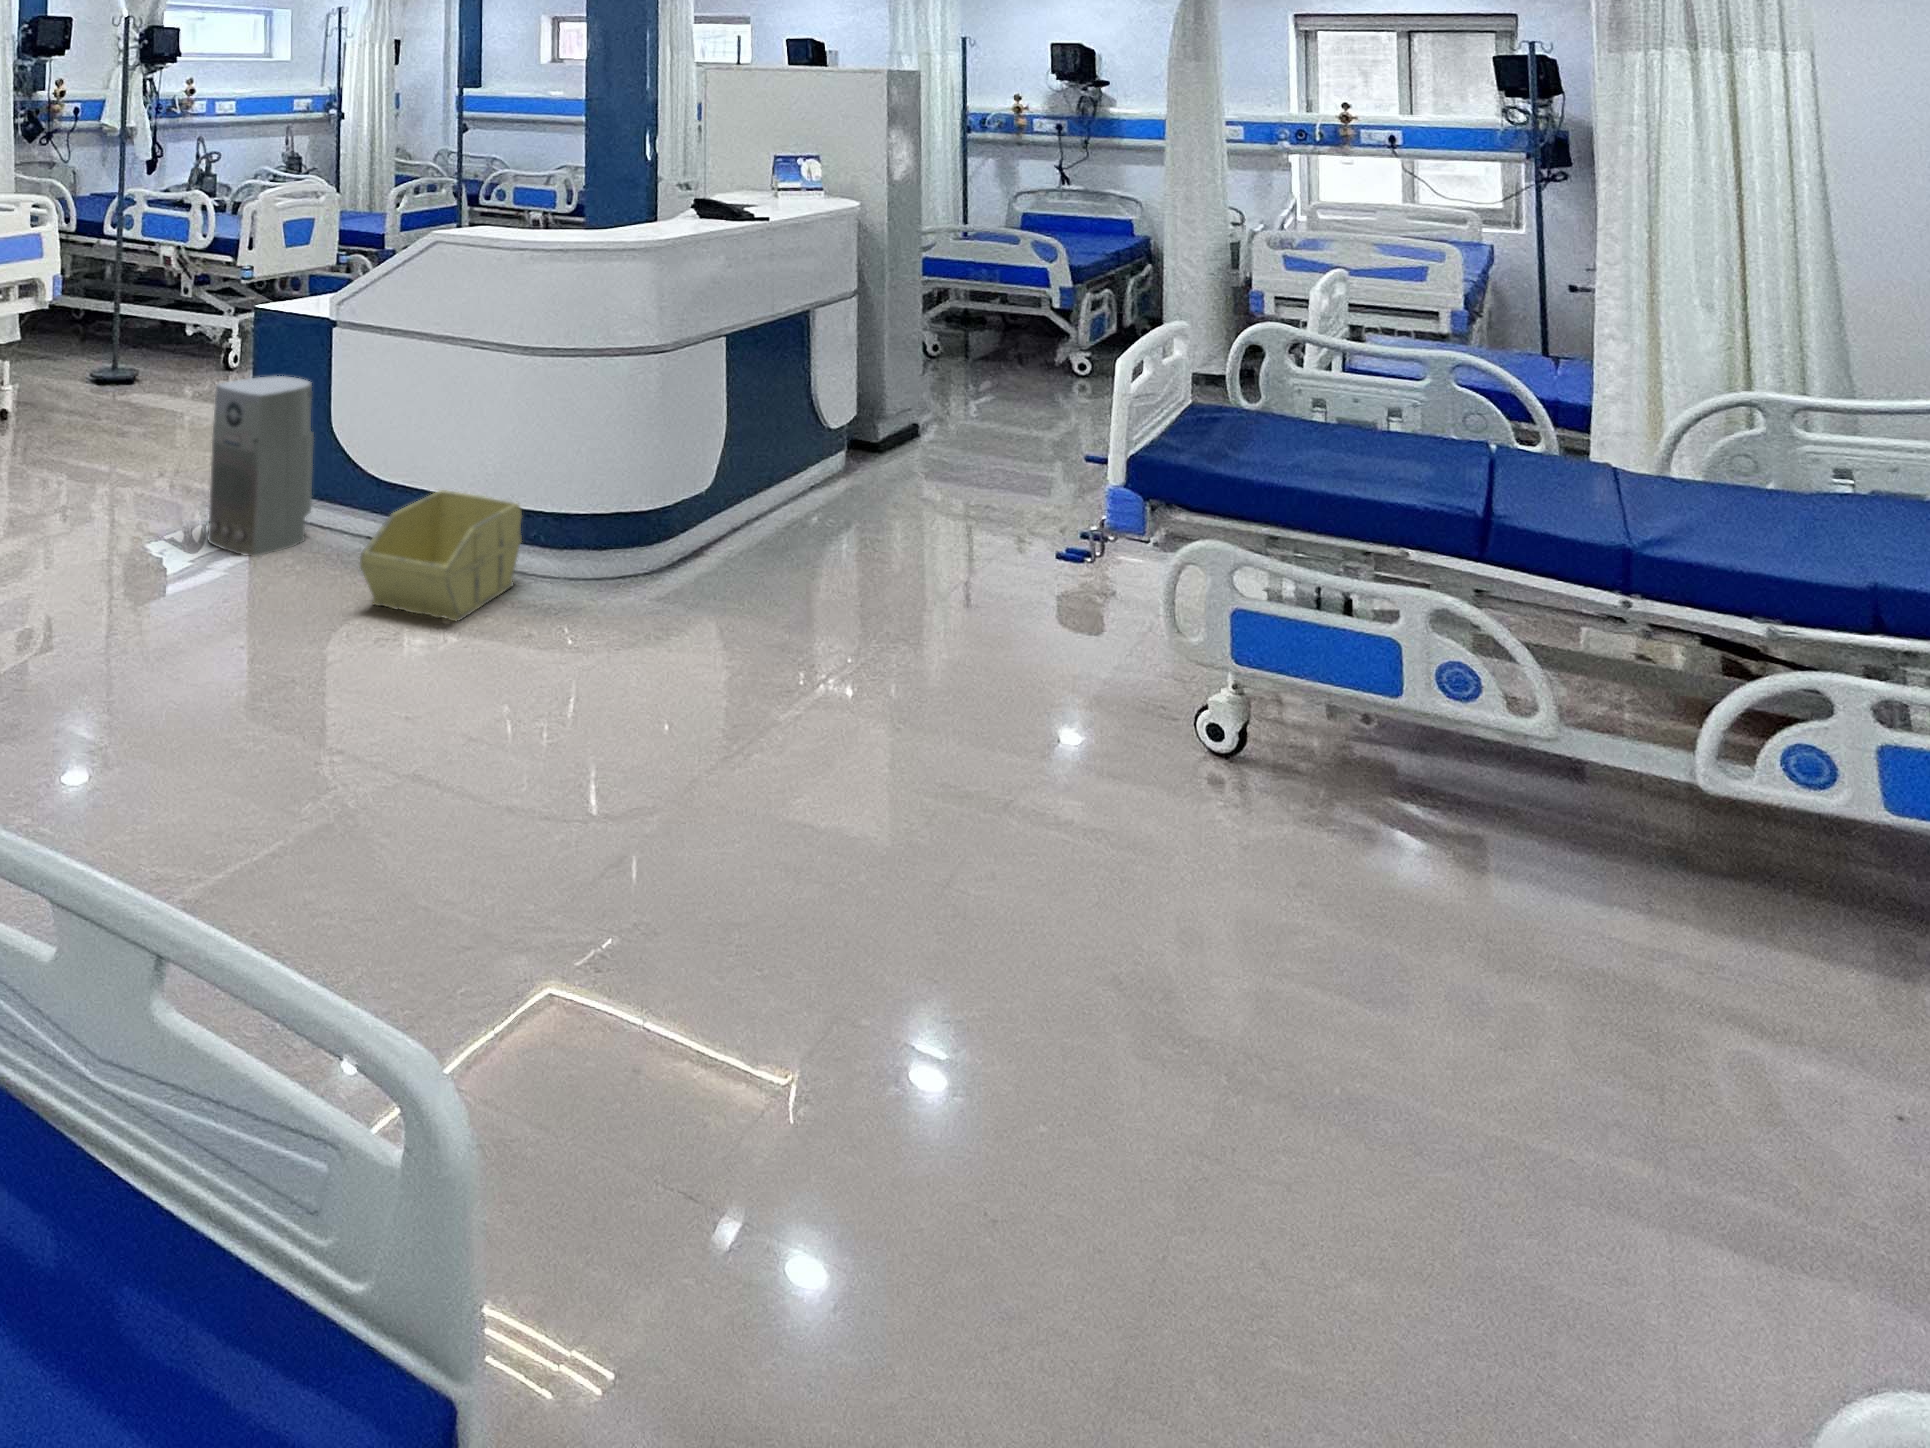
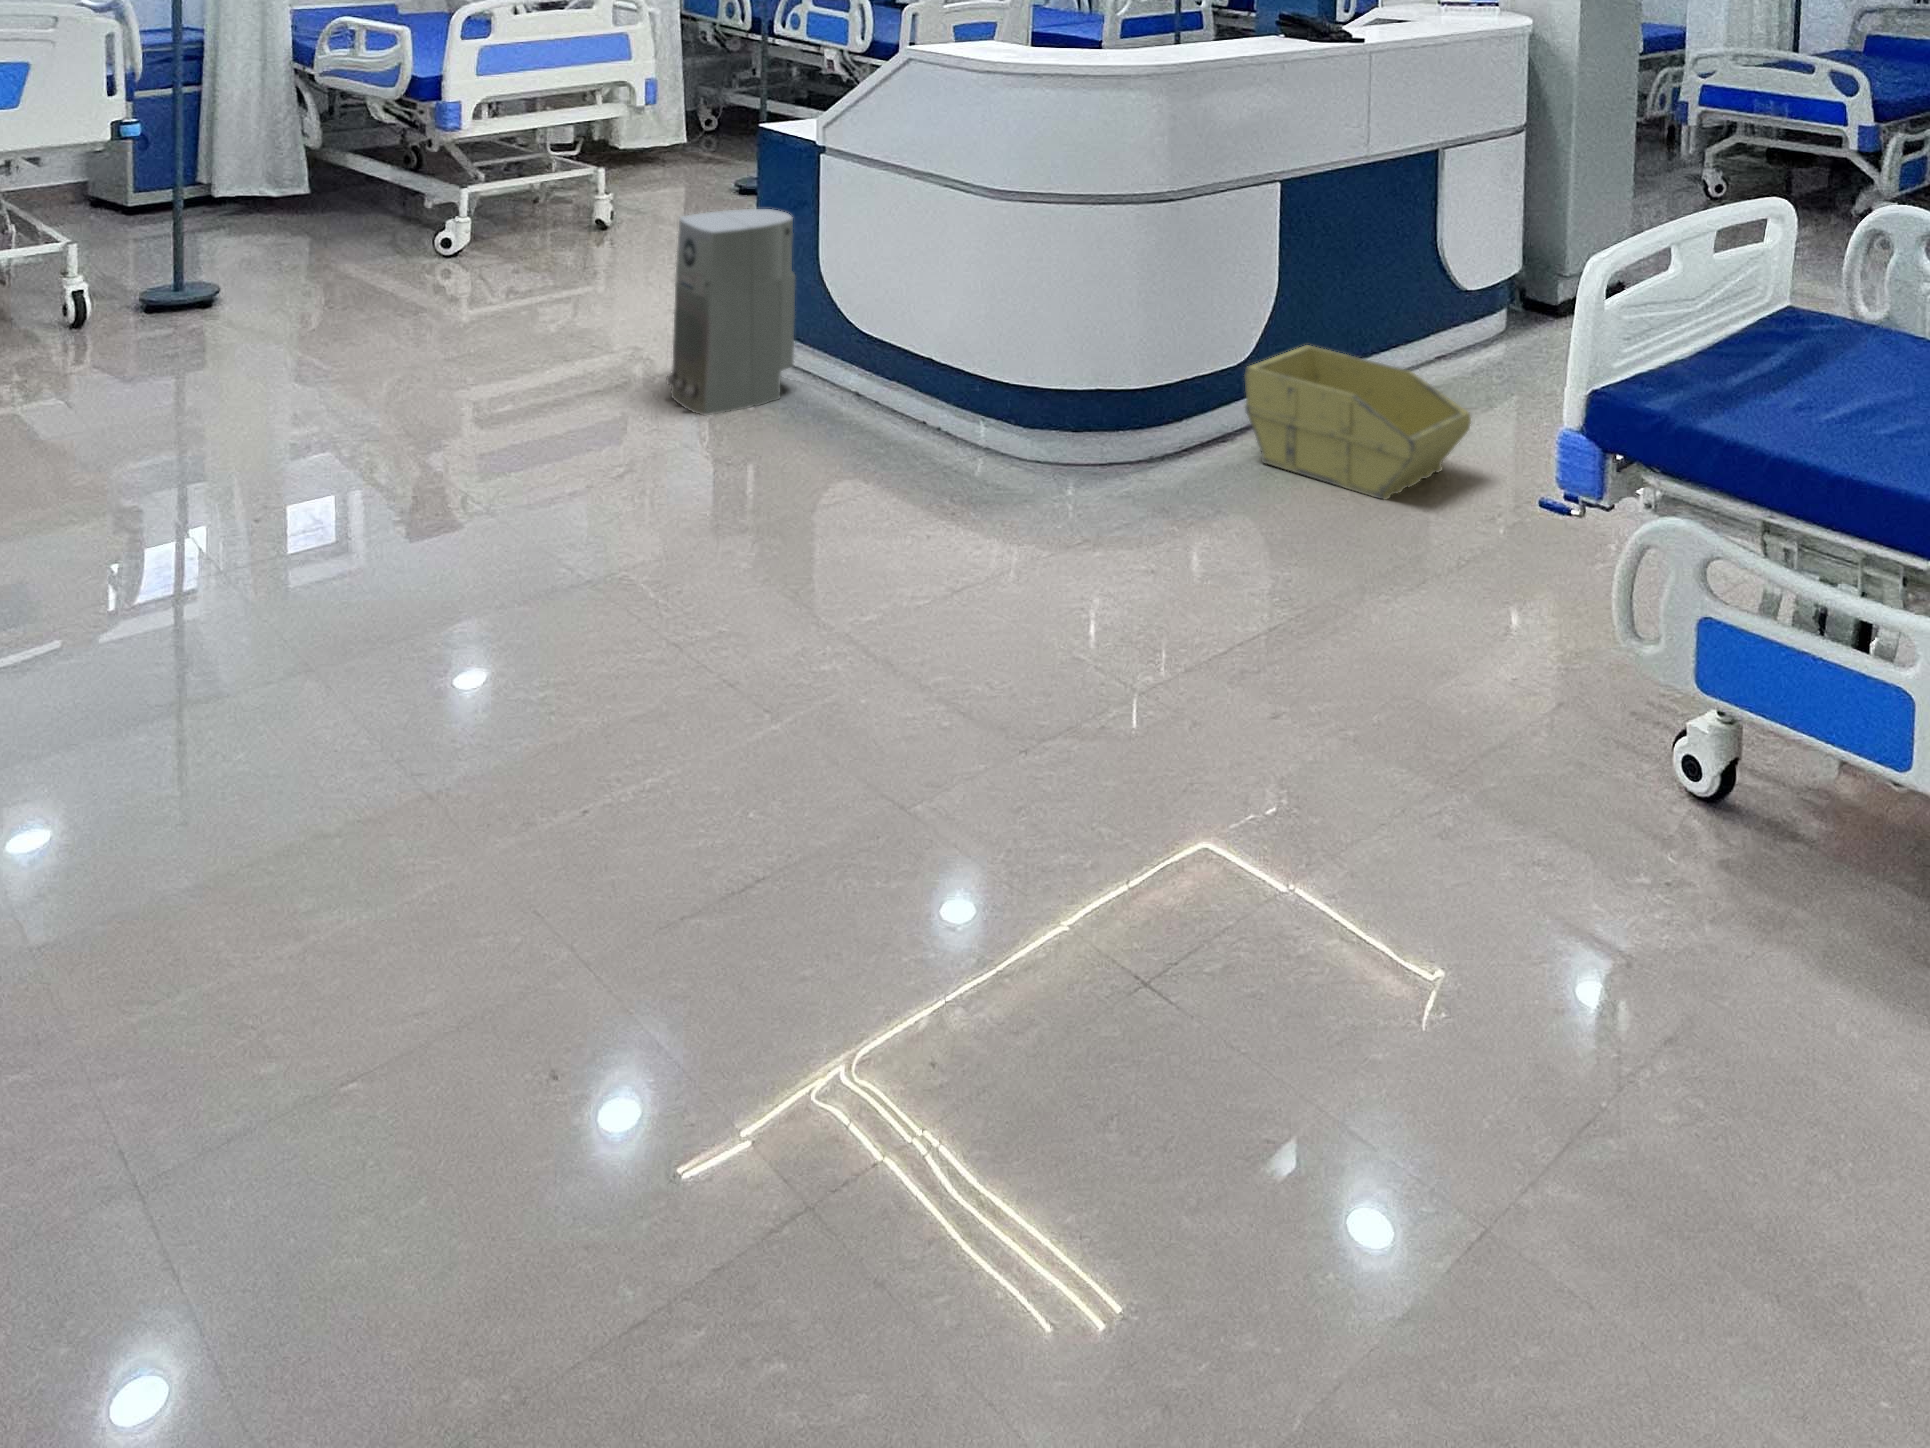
storage bin: present [360,490,522,621] -> present [1244,345,1471,500]

